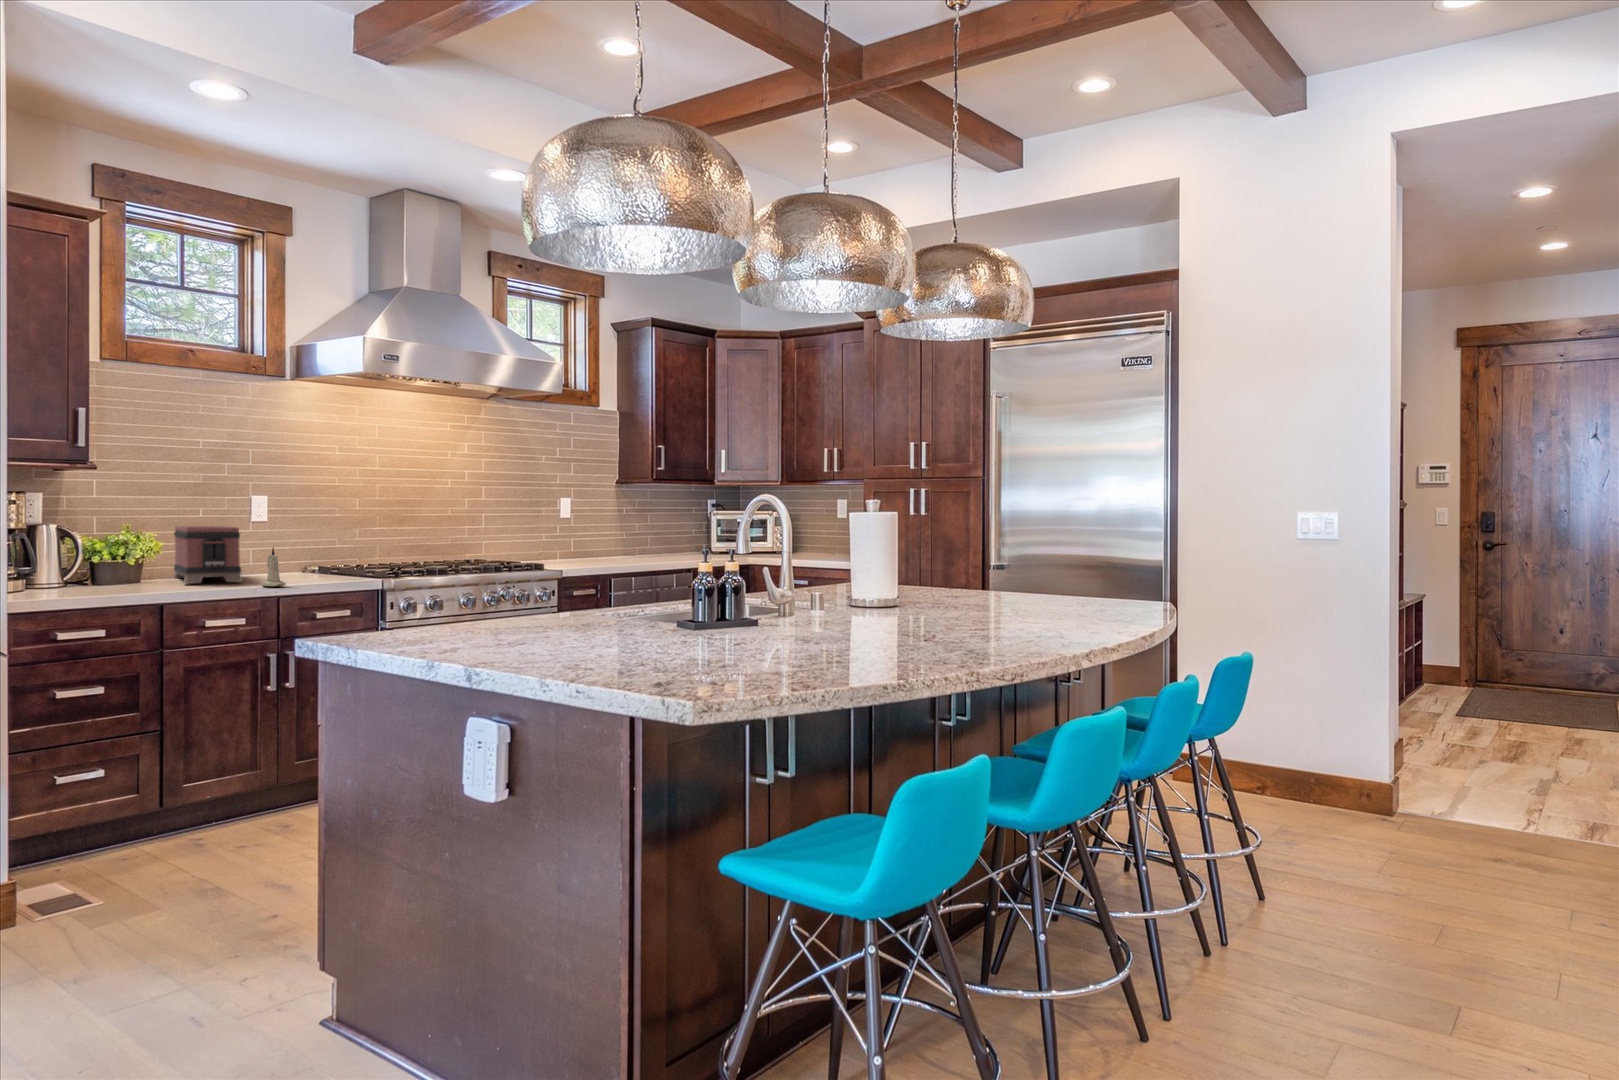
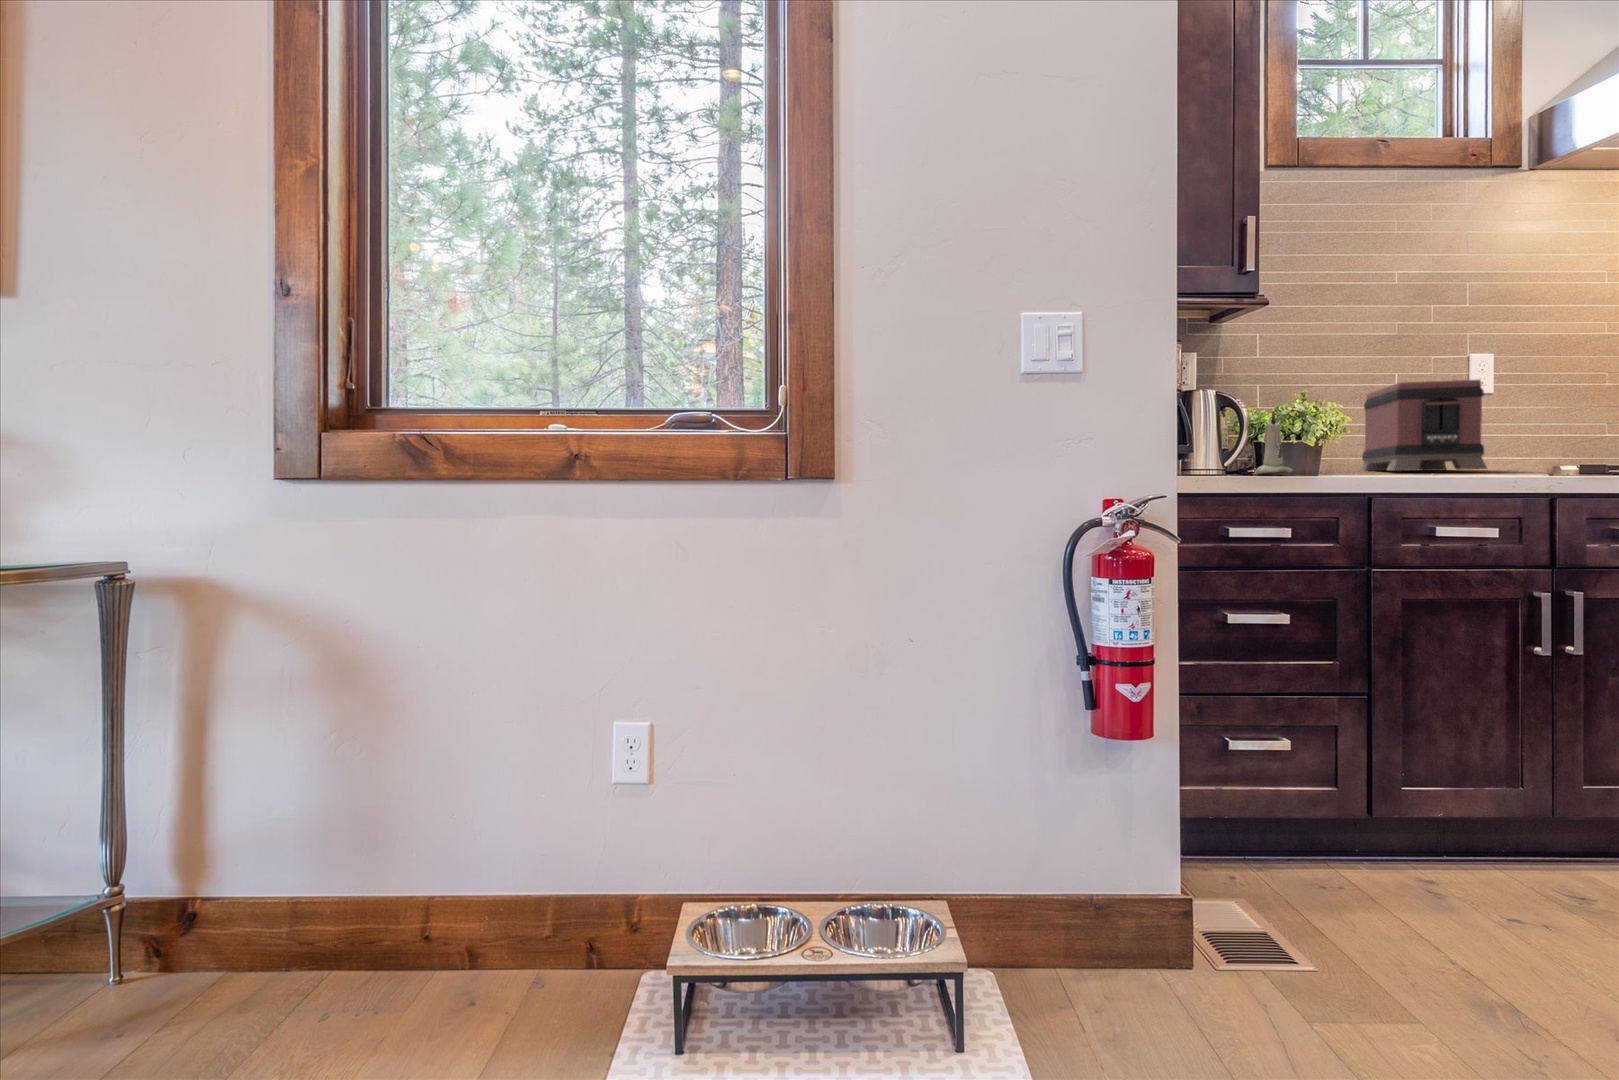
candle: present [262,548,286,586] -> present [1255,411,1293,475]

